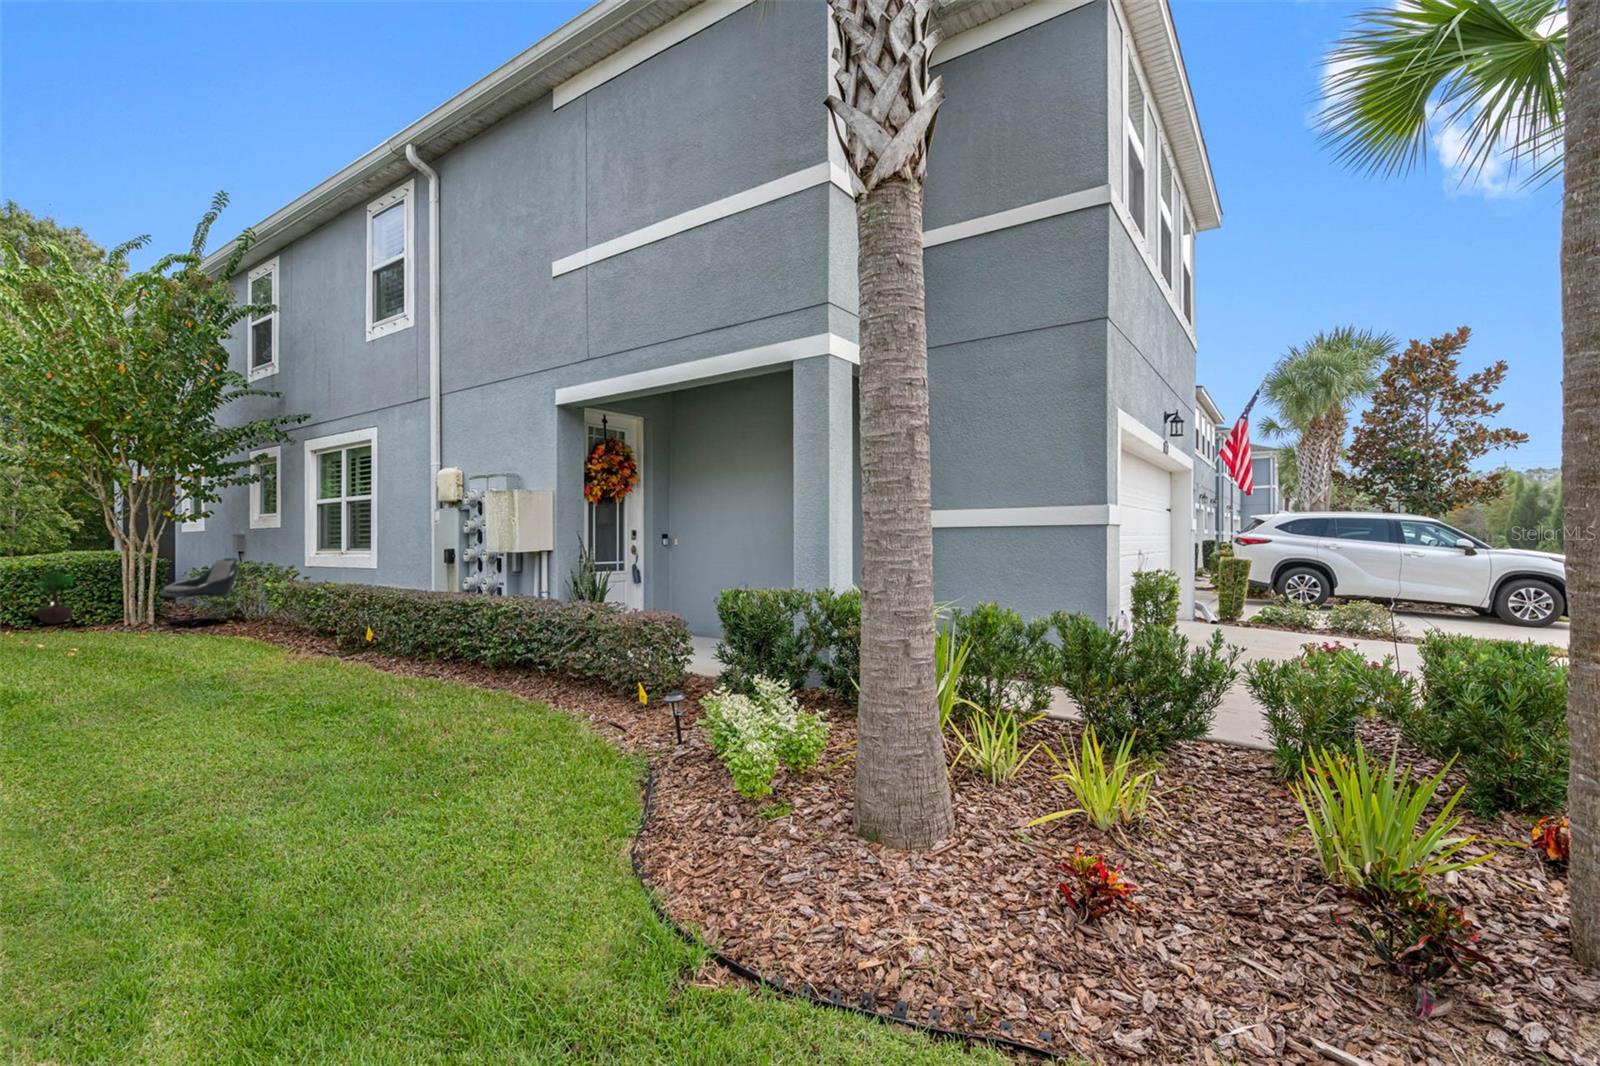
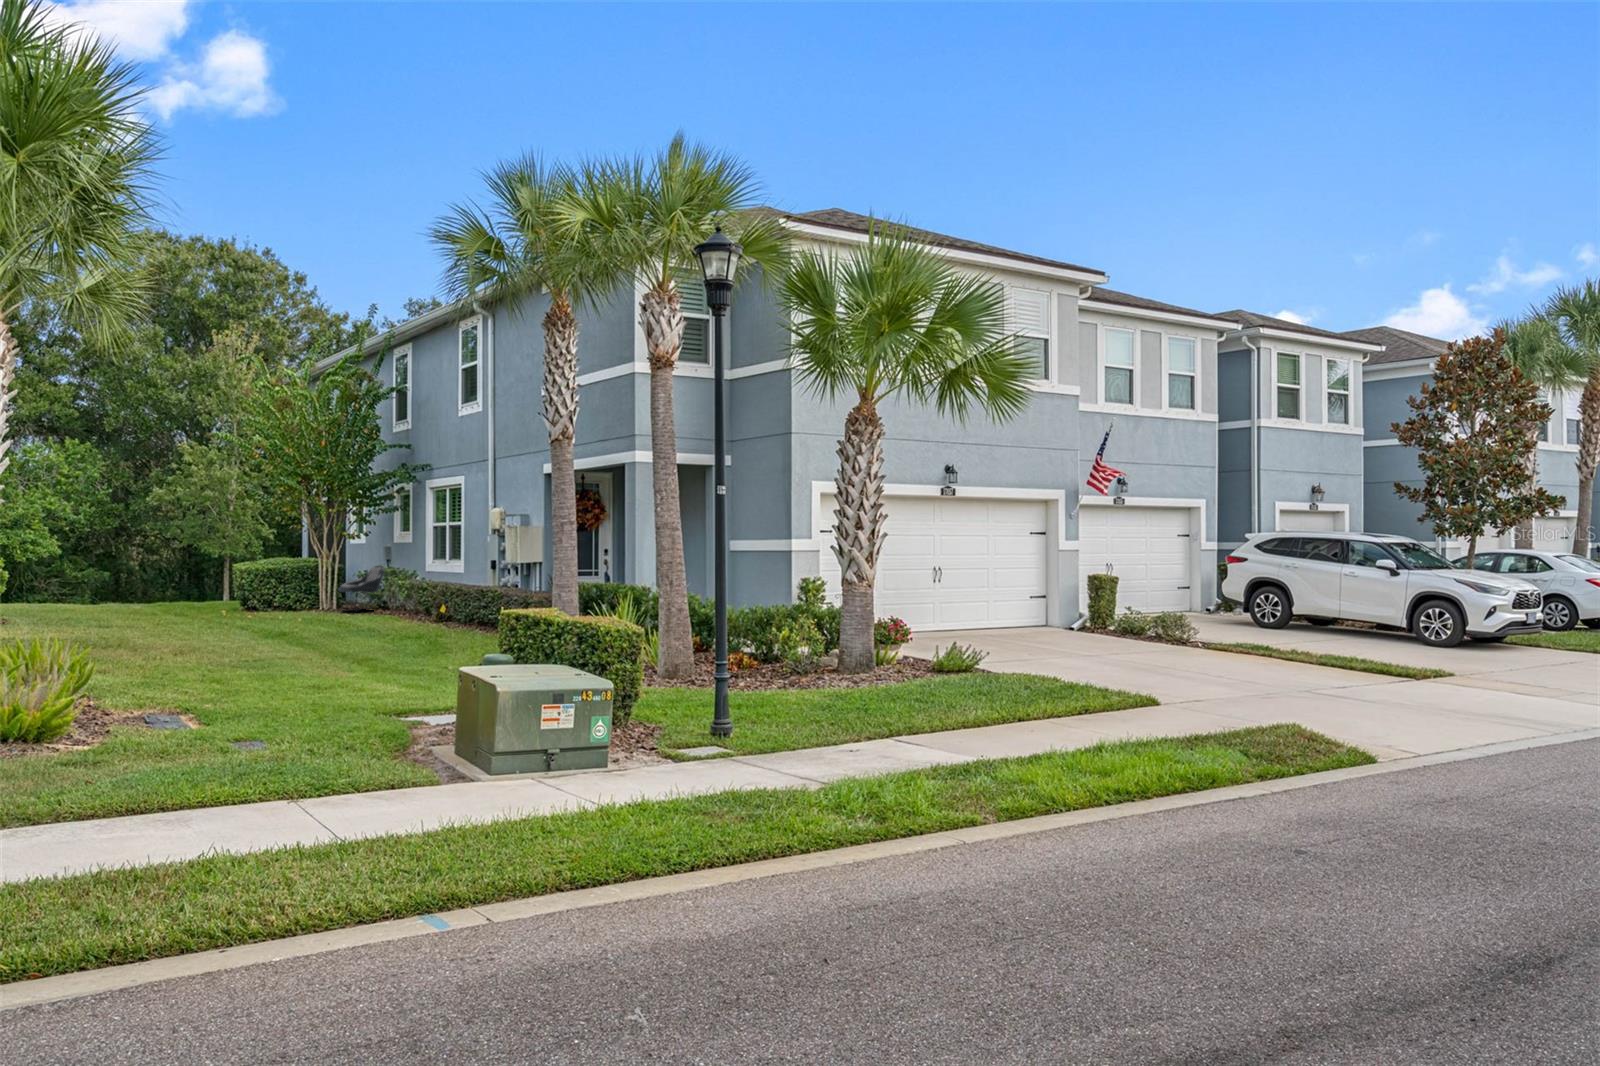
potted tree: present [35,571,73,624] -> none [268,570,293,610]

